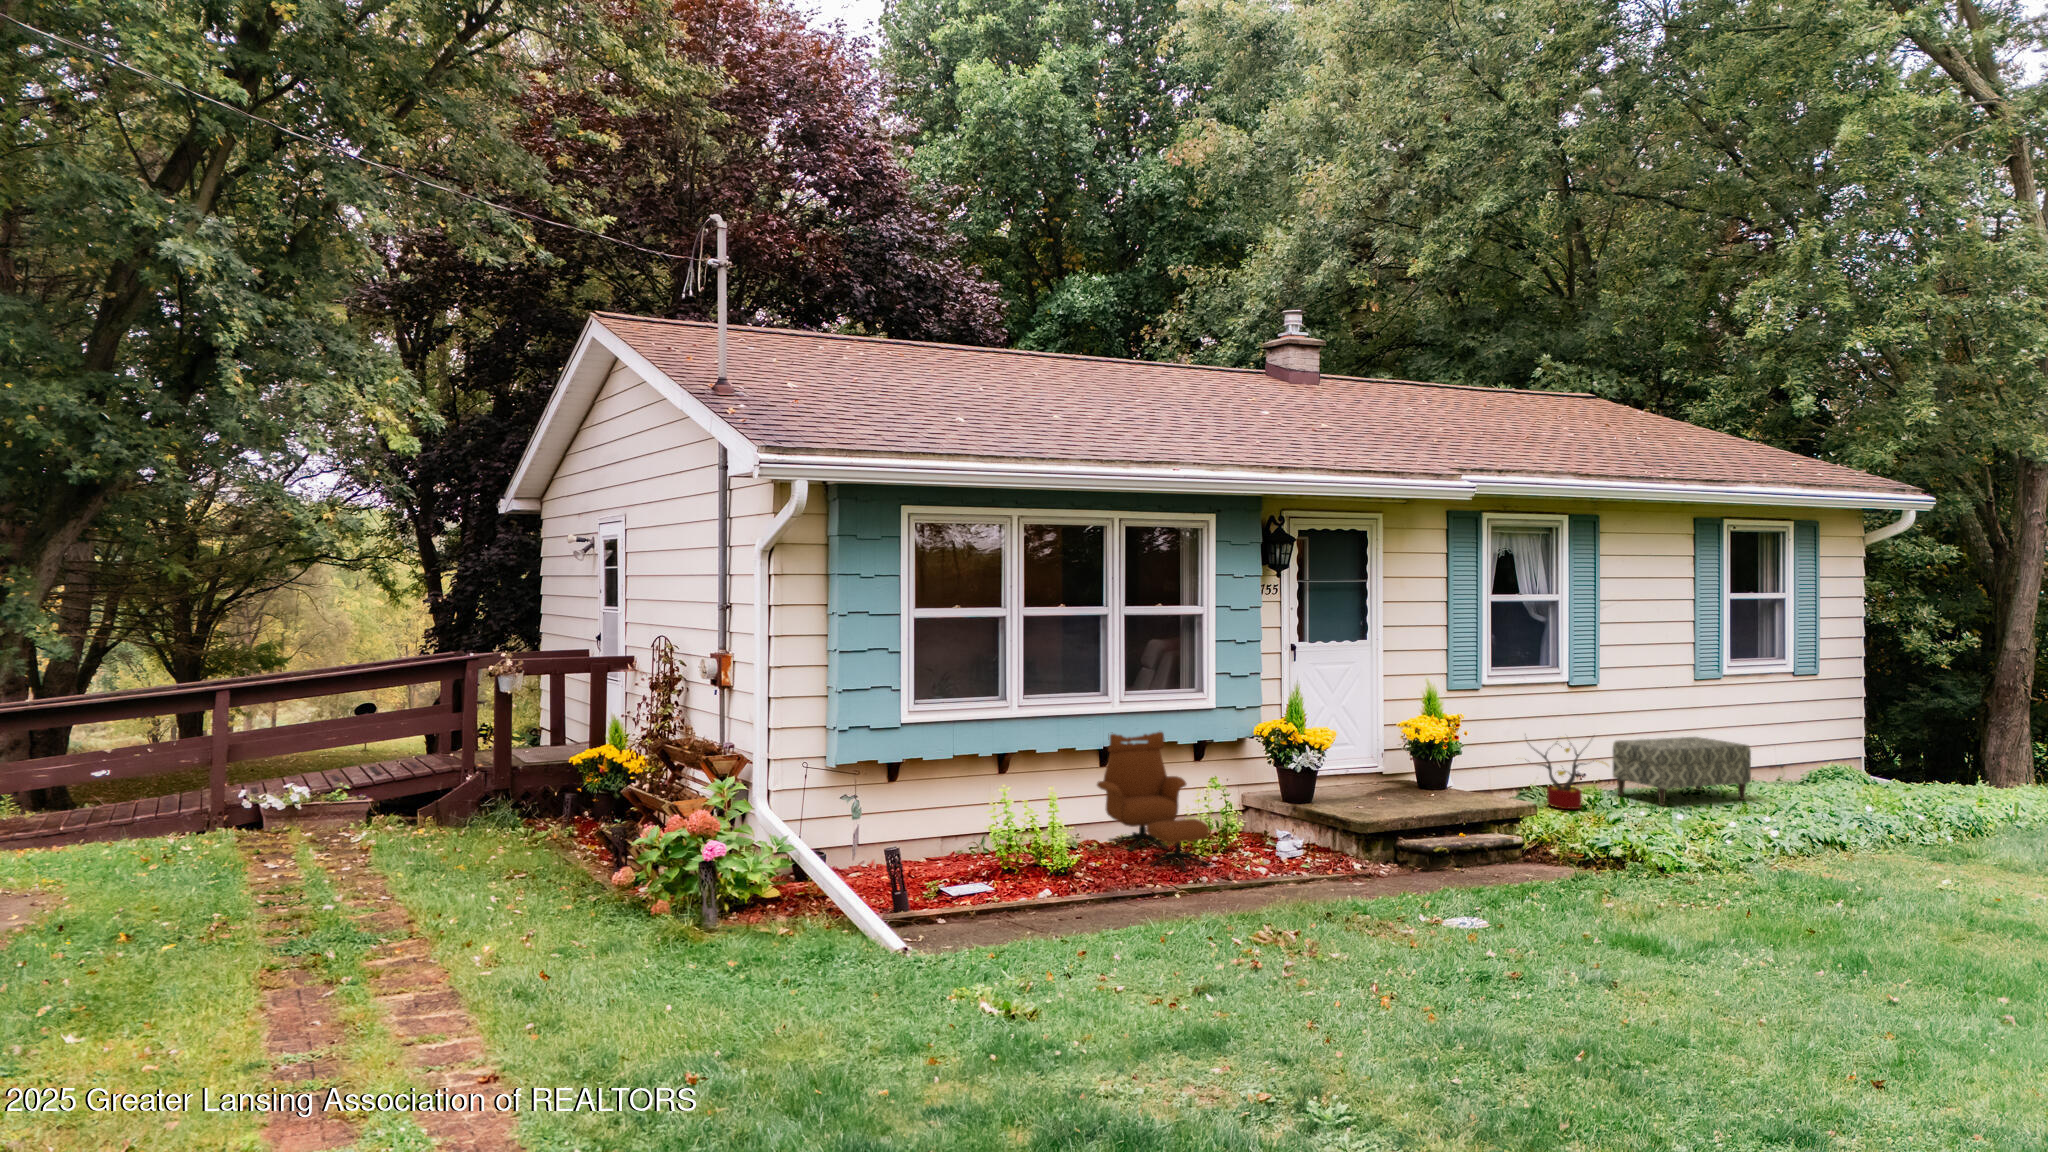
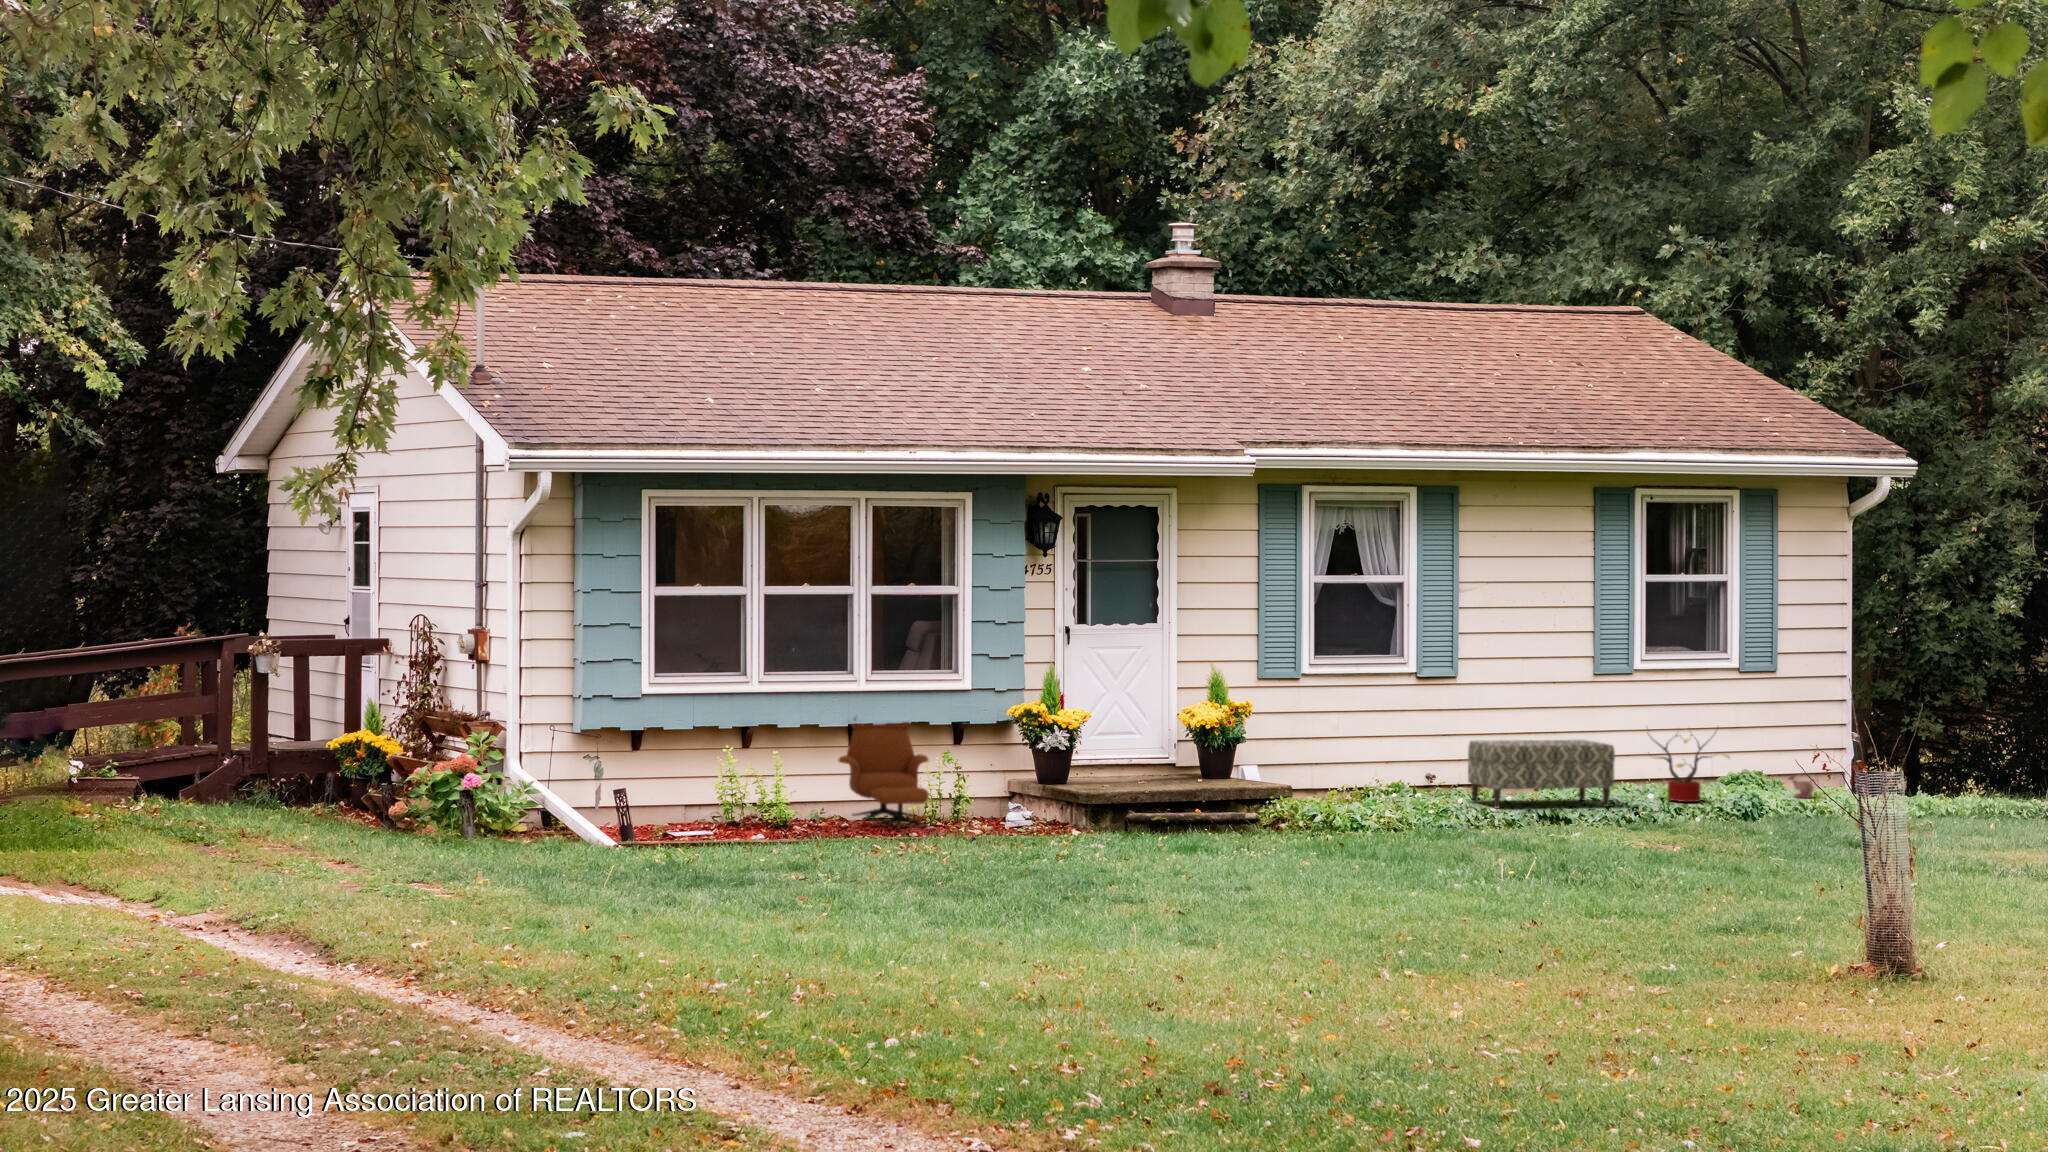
decorative plant: present [1534,741,1607,809] -> present [1648,734,1730,802]
watering can: none [1828,759,1867,781] -> present [1789,773,1814,798]

